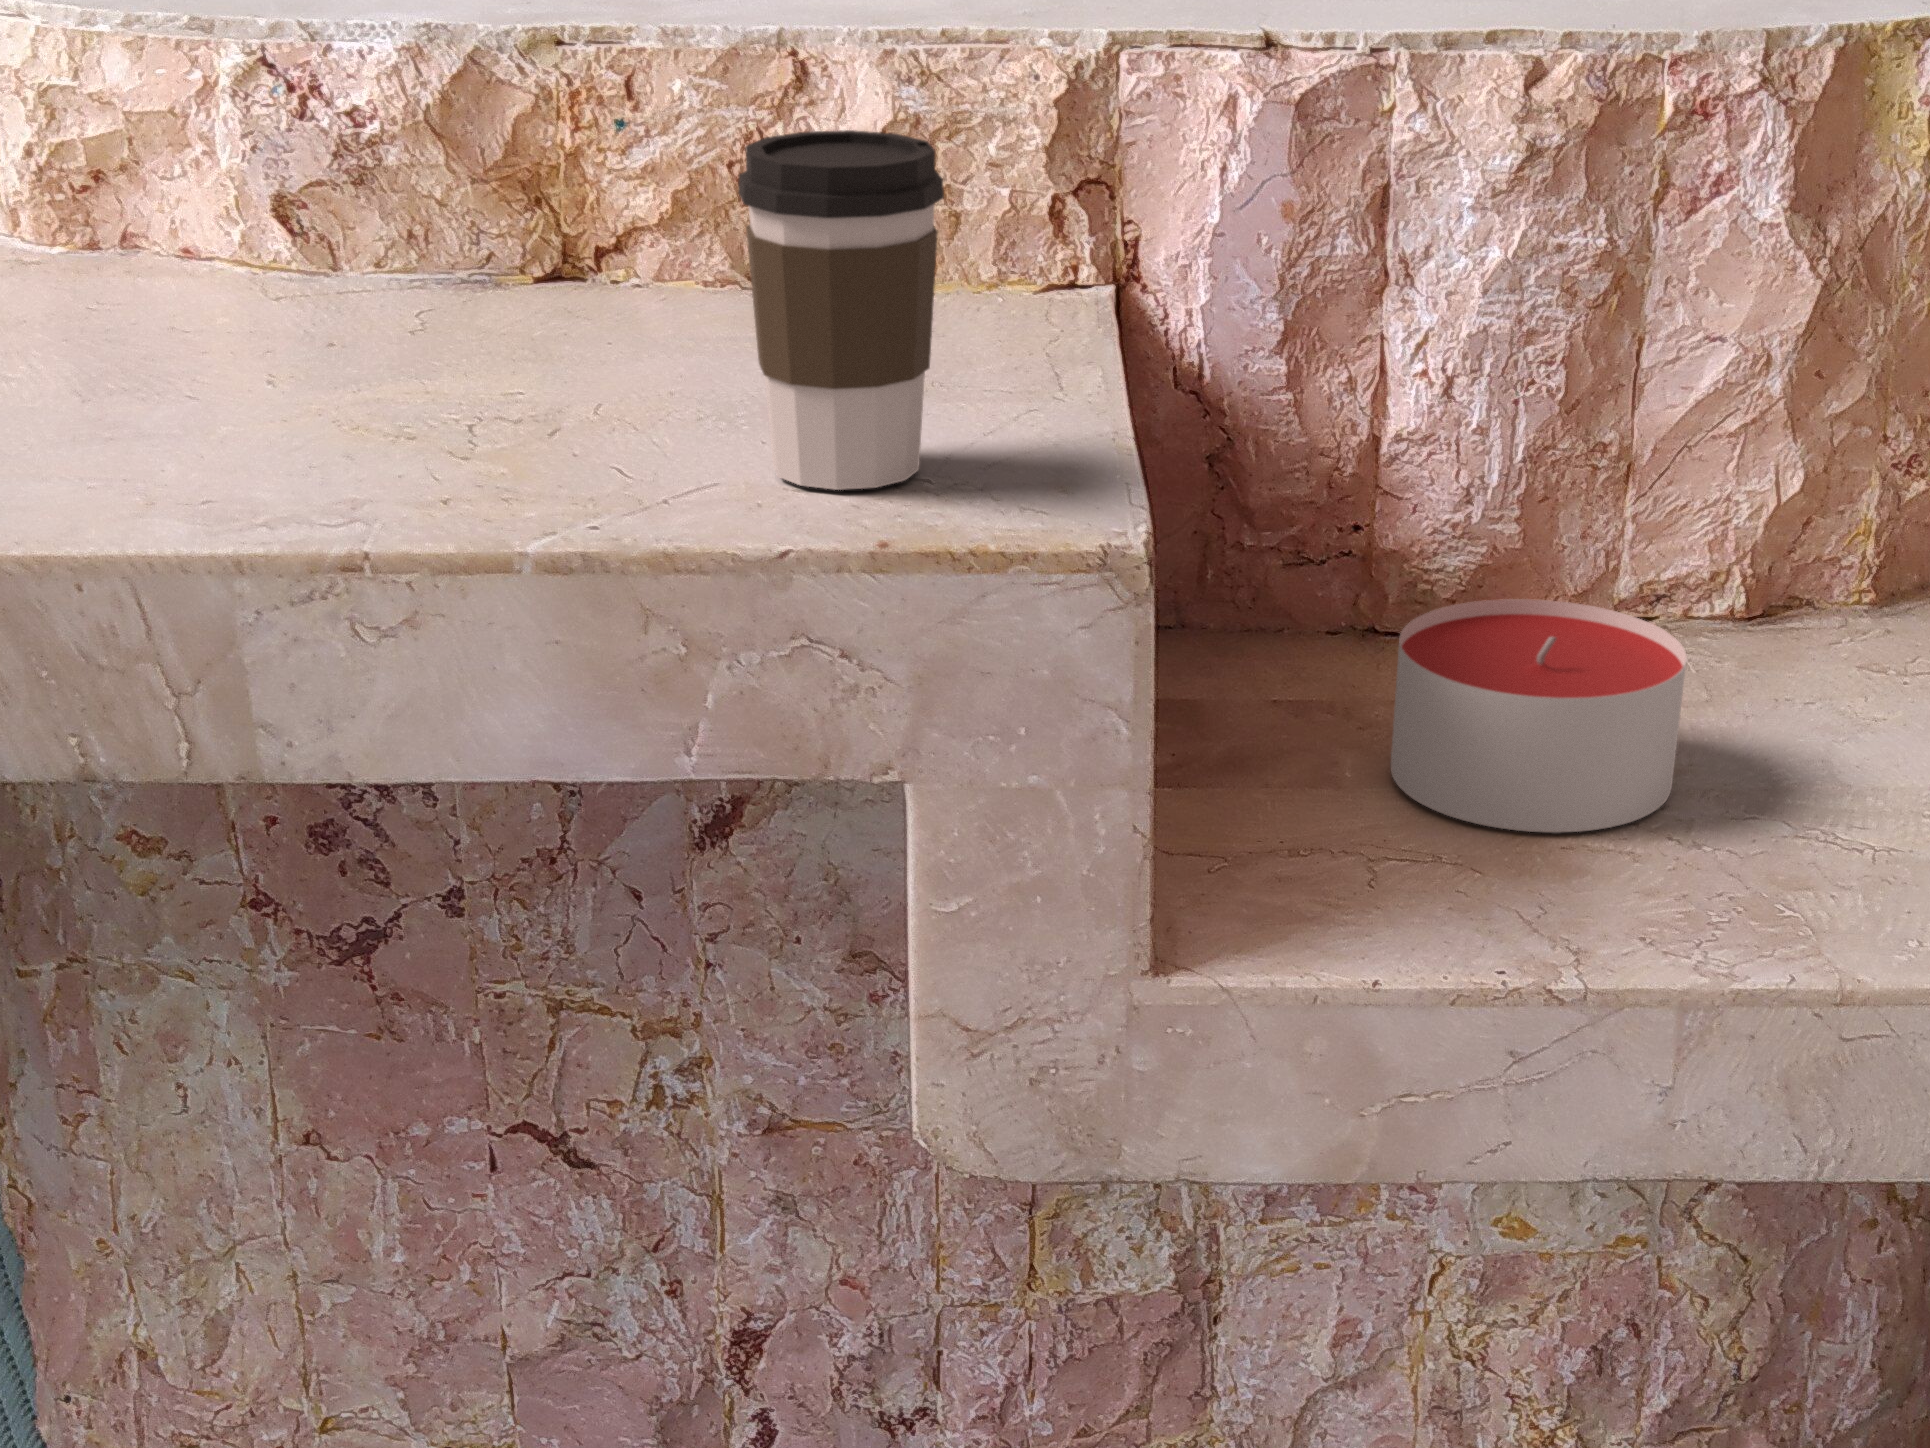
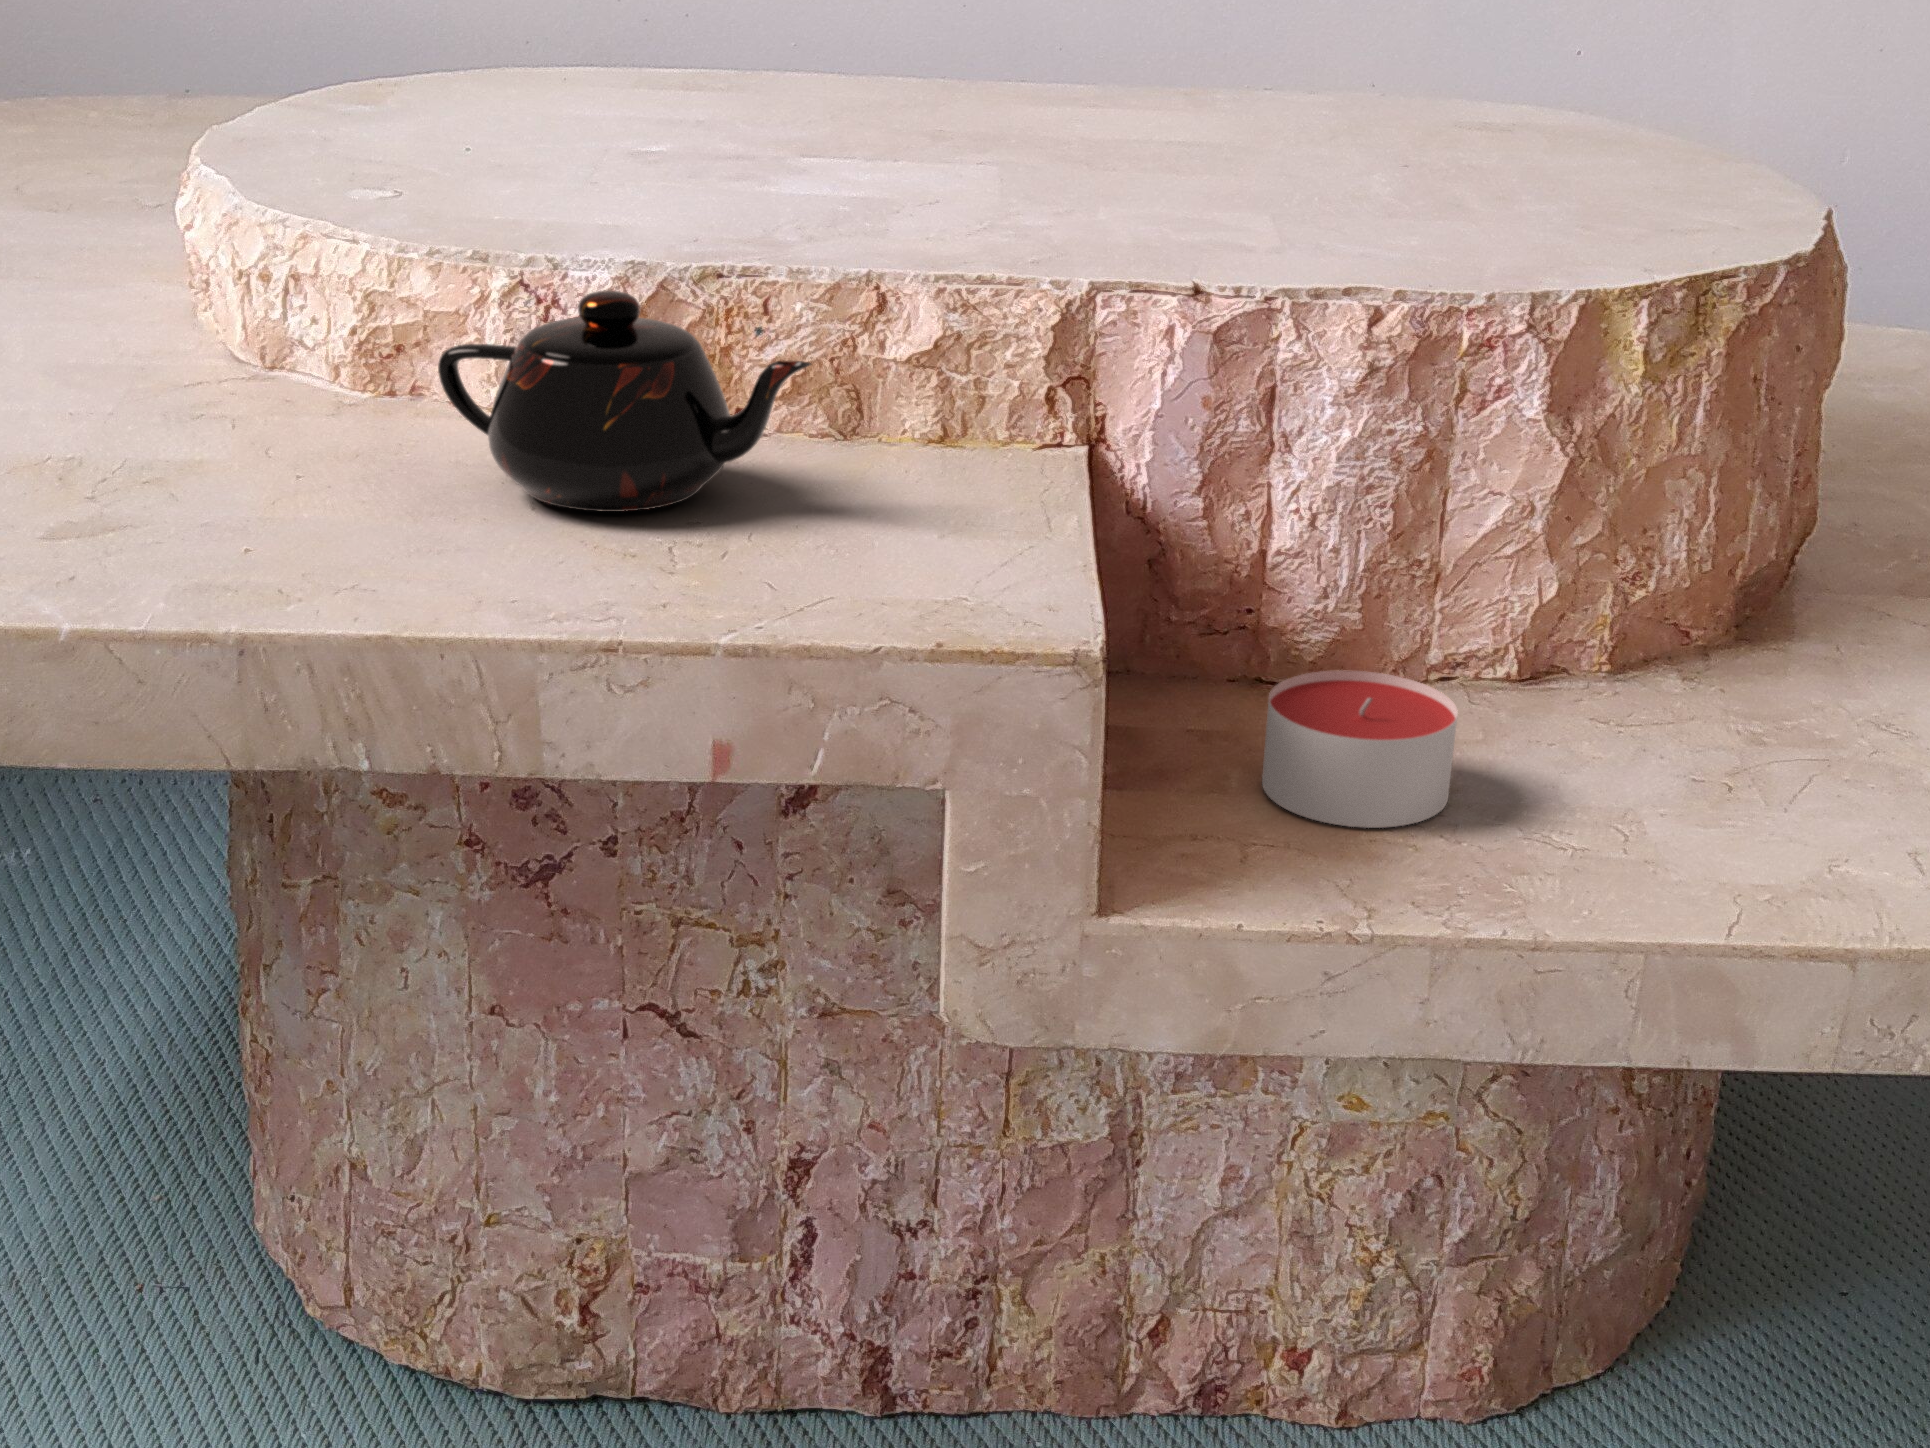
teapot: none [129,52,688,391] -> present [438,290,811,512]
coffee cup: present [738,130,944,490] -> none [849,366,979,593]

